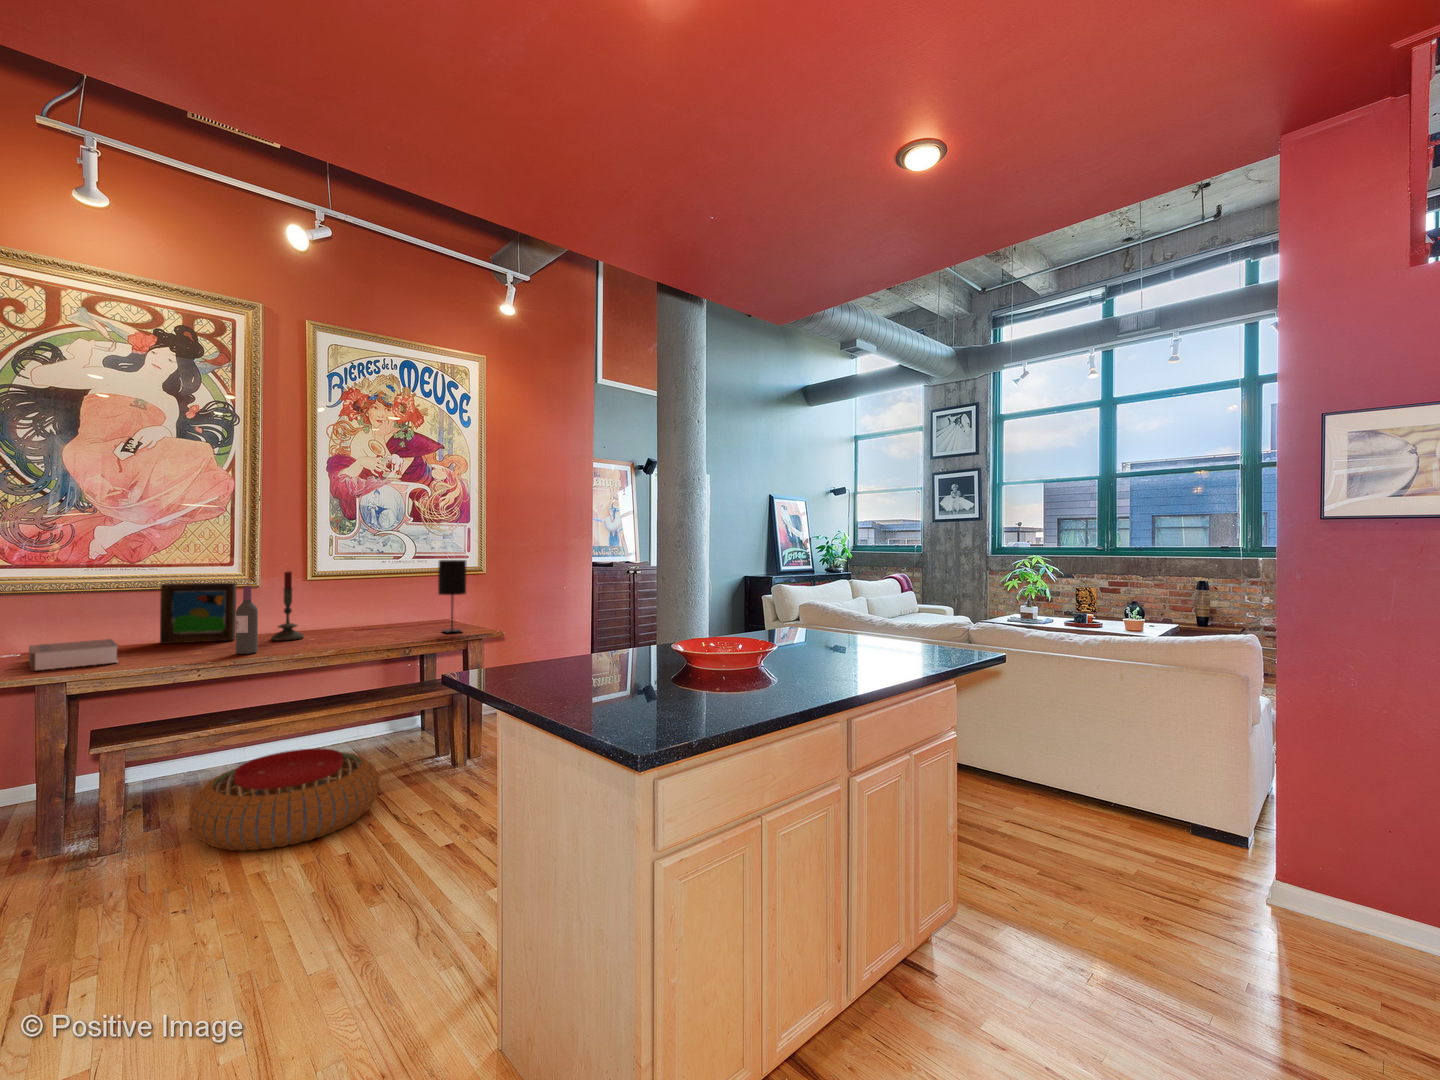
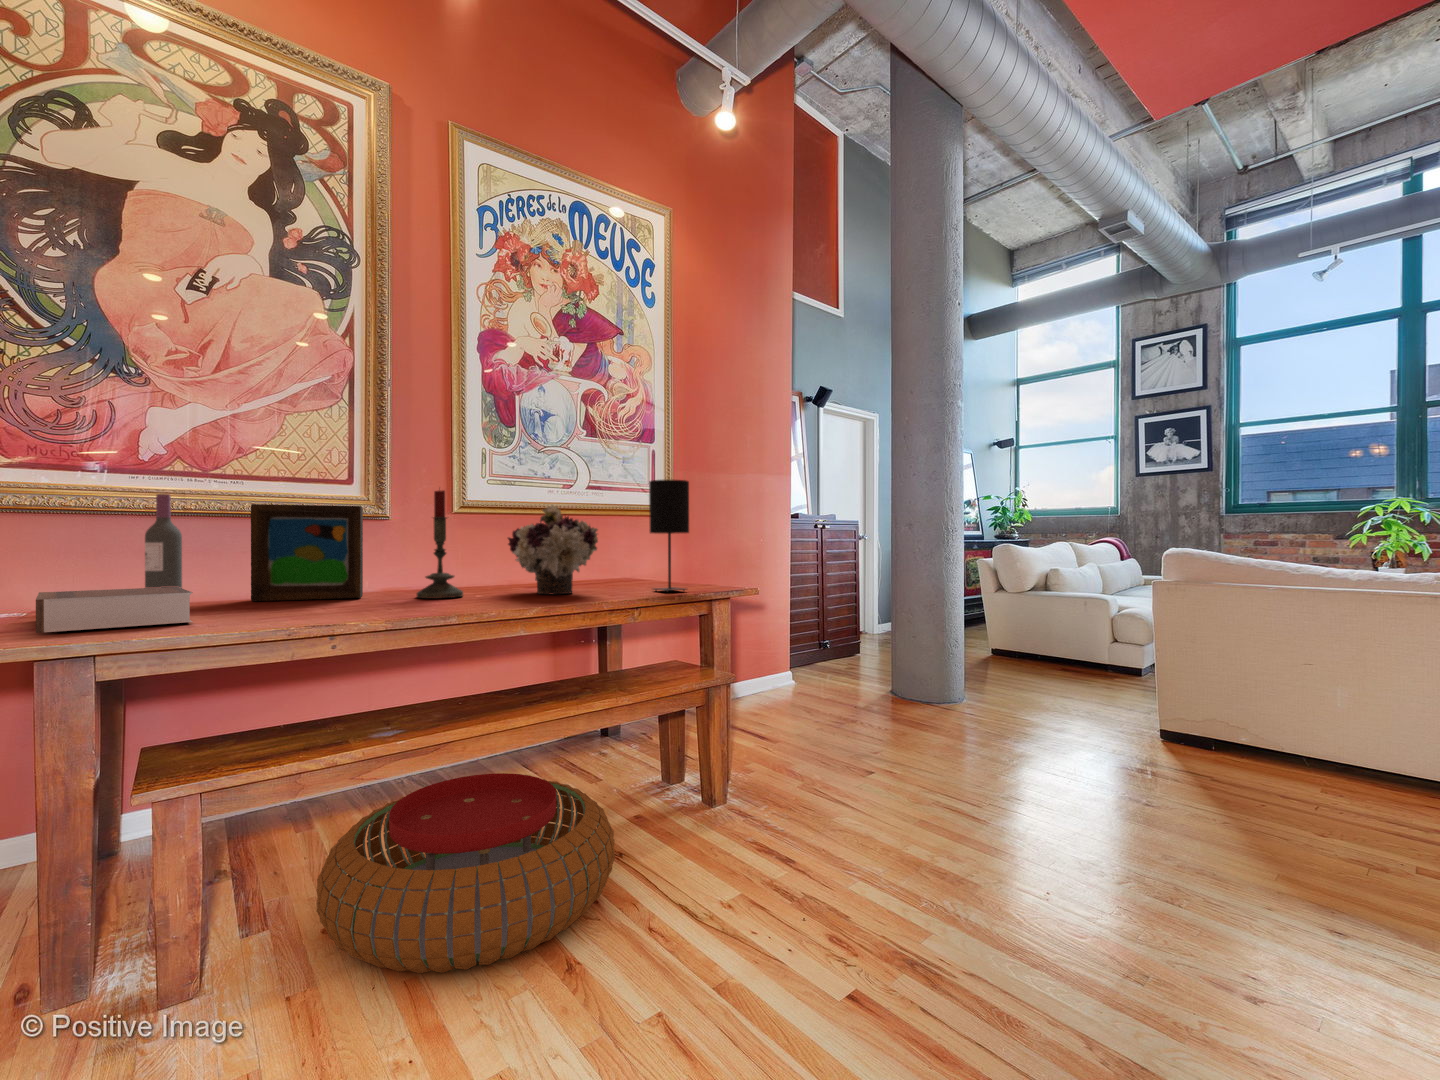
flower arrangement: none [339,577,401,636] -> present [508,505,598,594]
wine bottle: present [236,585,258,654] -> present [145,494,182,588]

